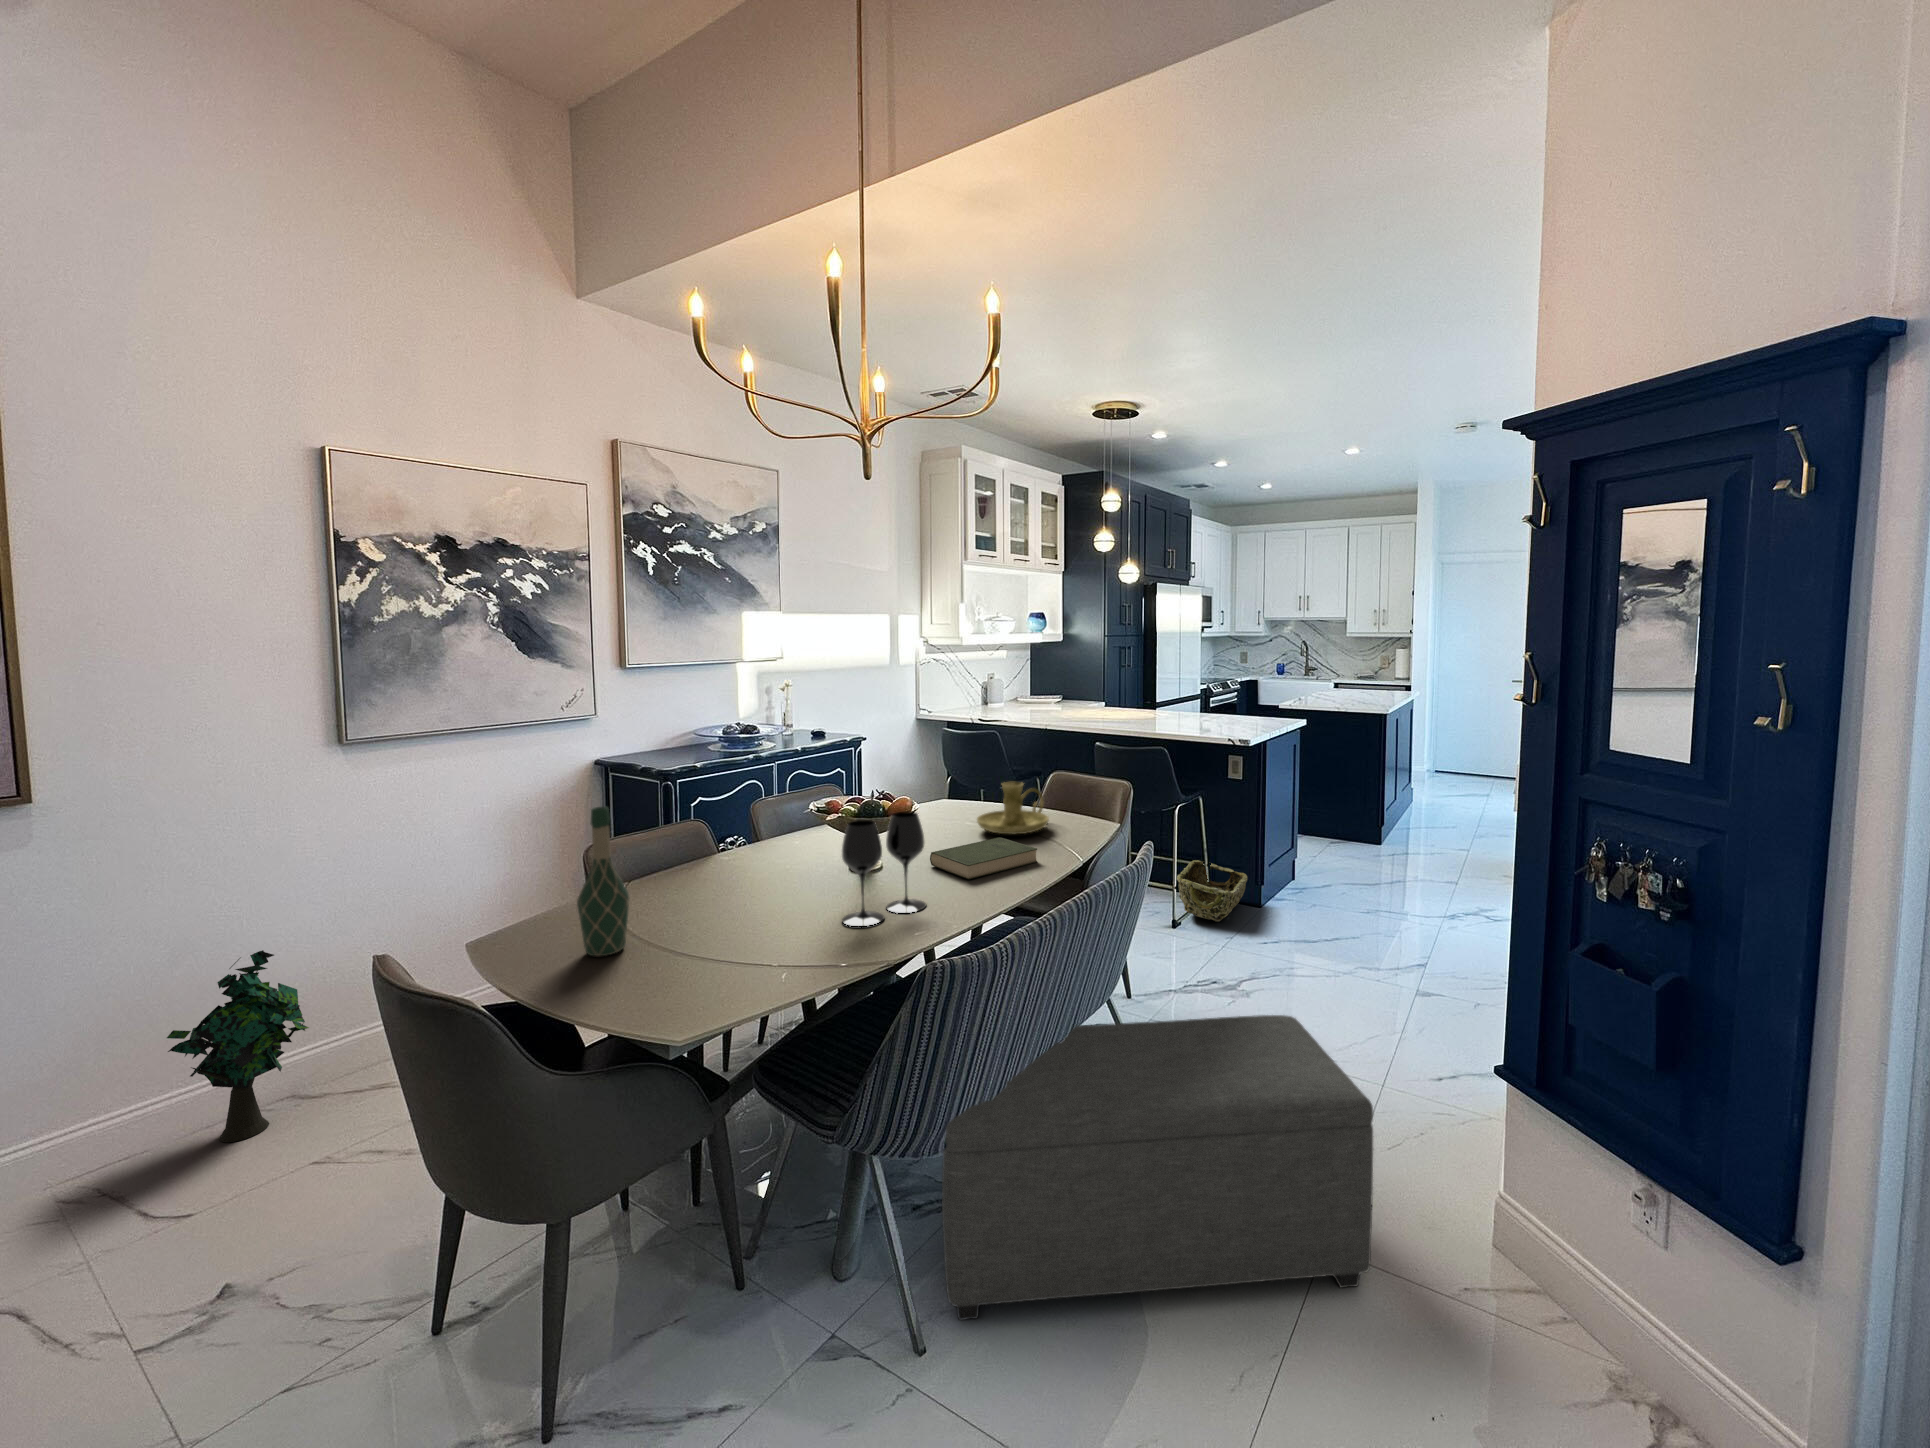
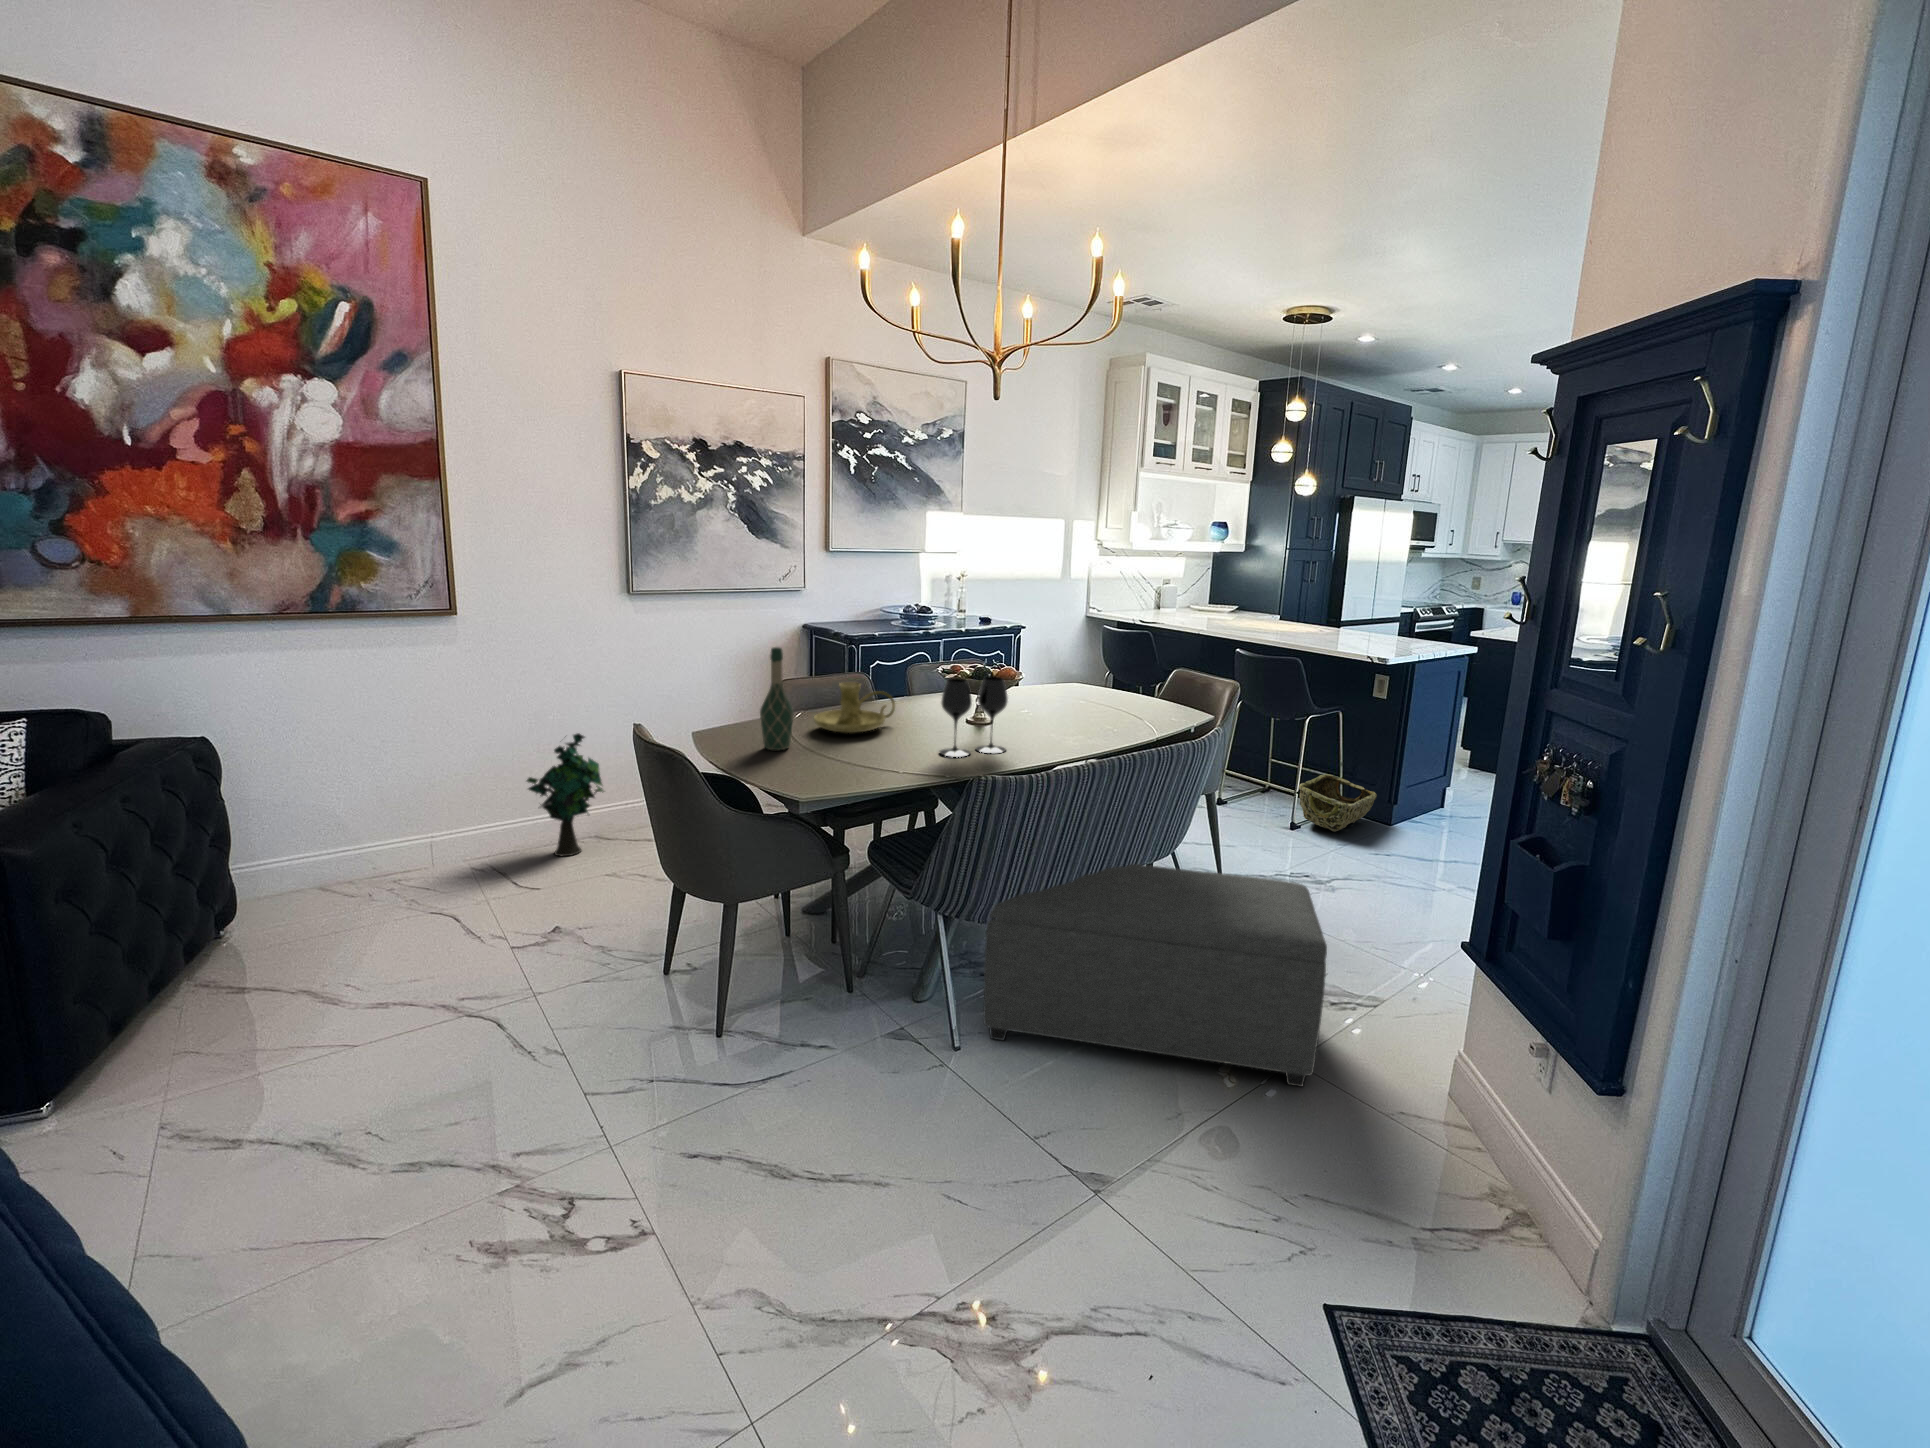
candle holder: present [977,782,1049,834] -> present [814,682,895,733]
book: present [930,837,1037,879] -> none [1026,713,1114,739]

